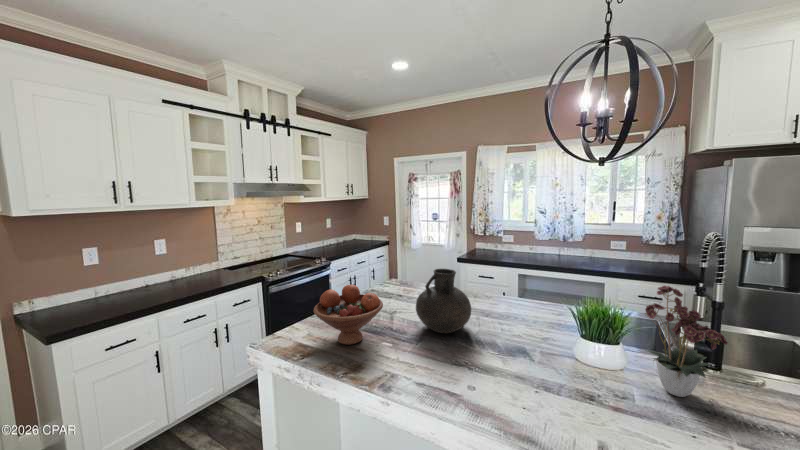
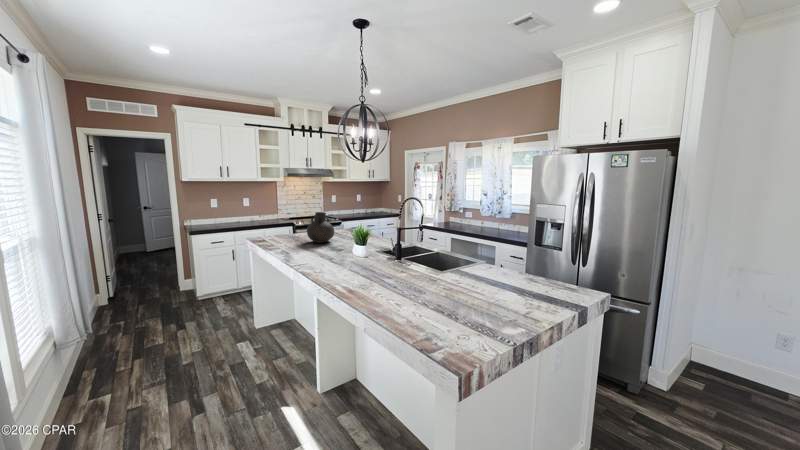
fruit bowl: present [314,284,383,345] -> none [262,217,295,241]
flower arrangement: present [645,286,728,397] -> none [347,214,370,263]

